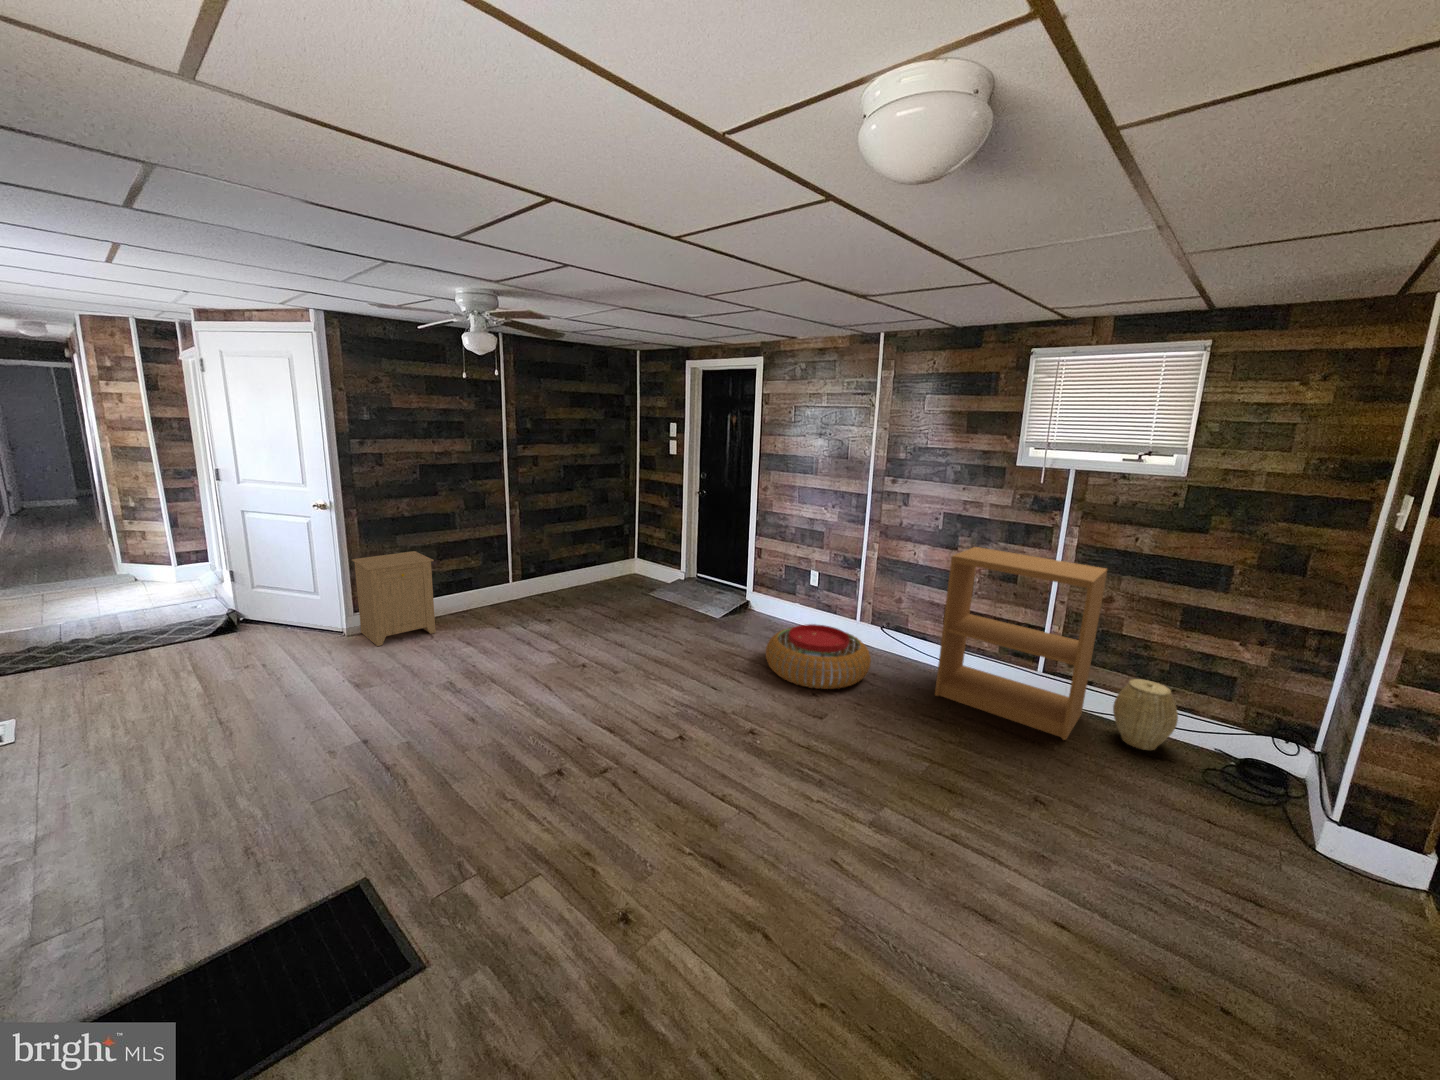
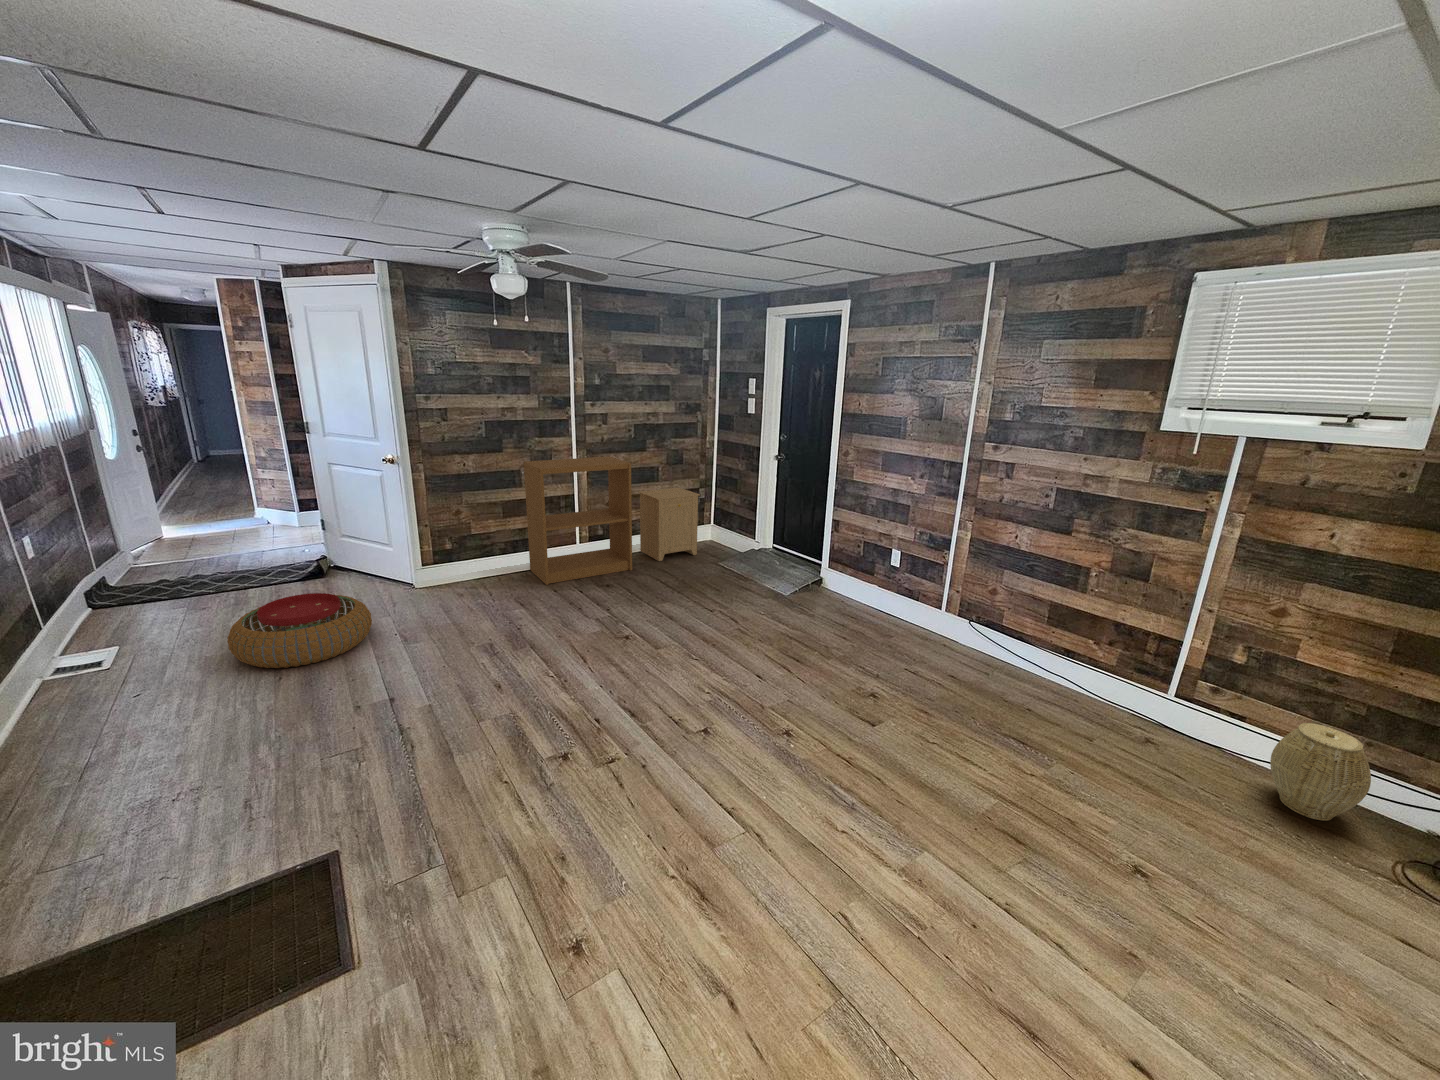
bookshelf: present [935,547,1107,740] -> present [524,457,632,585]
side table: present [352,551,436,646] -> present [638,488,700,561]
pouf: present [766,624,871,689] -> present [227,593,372,668]

